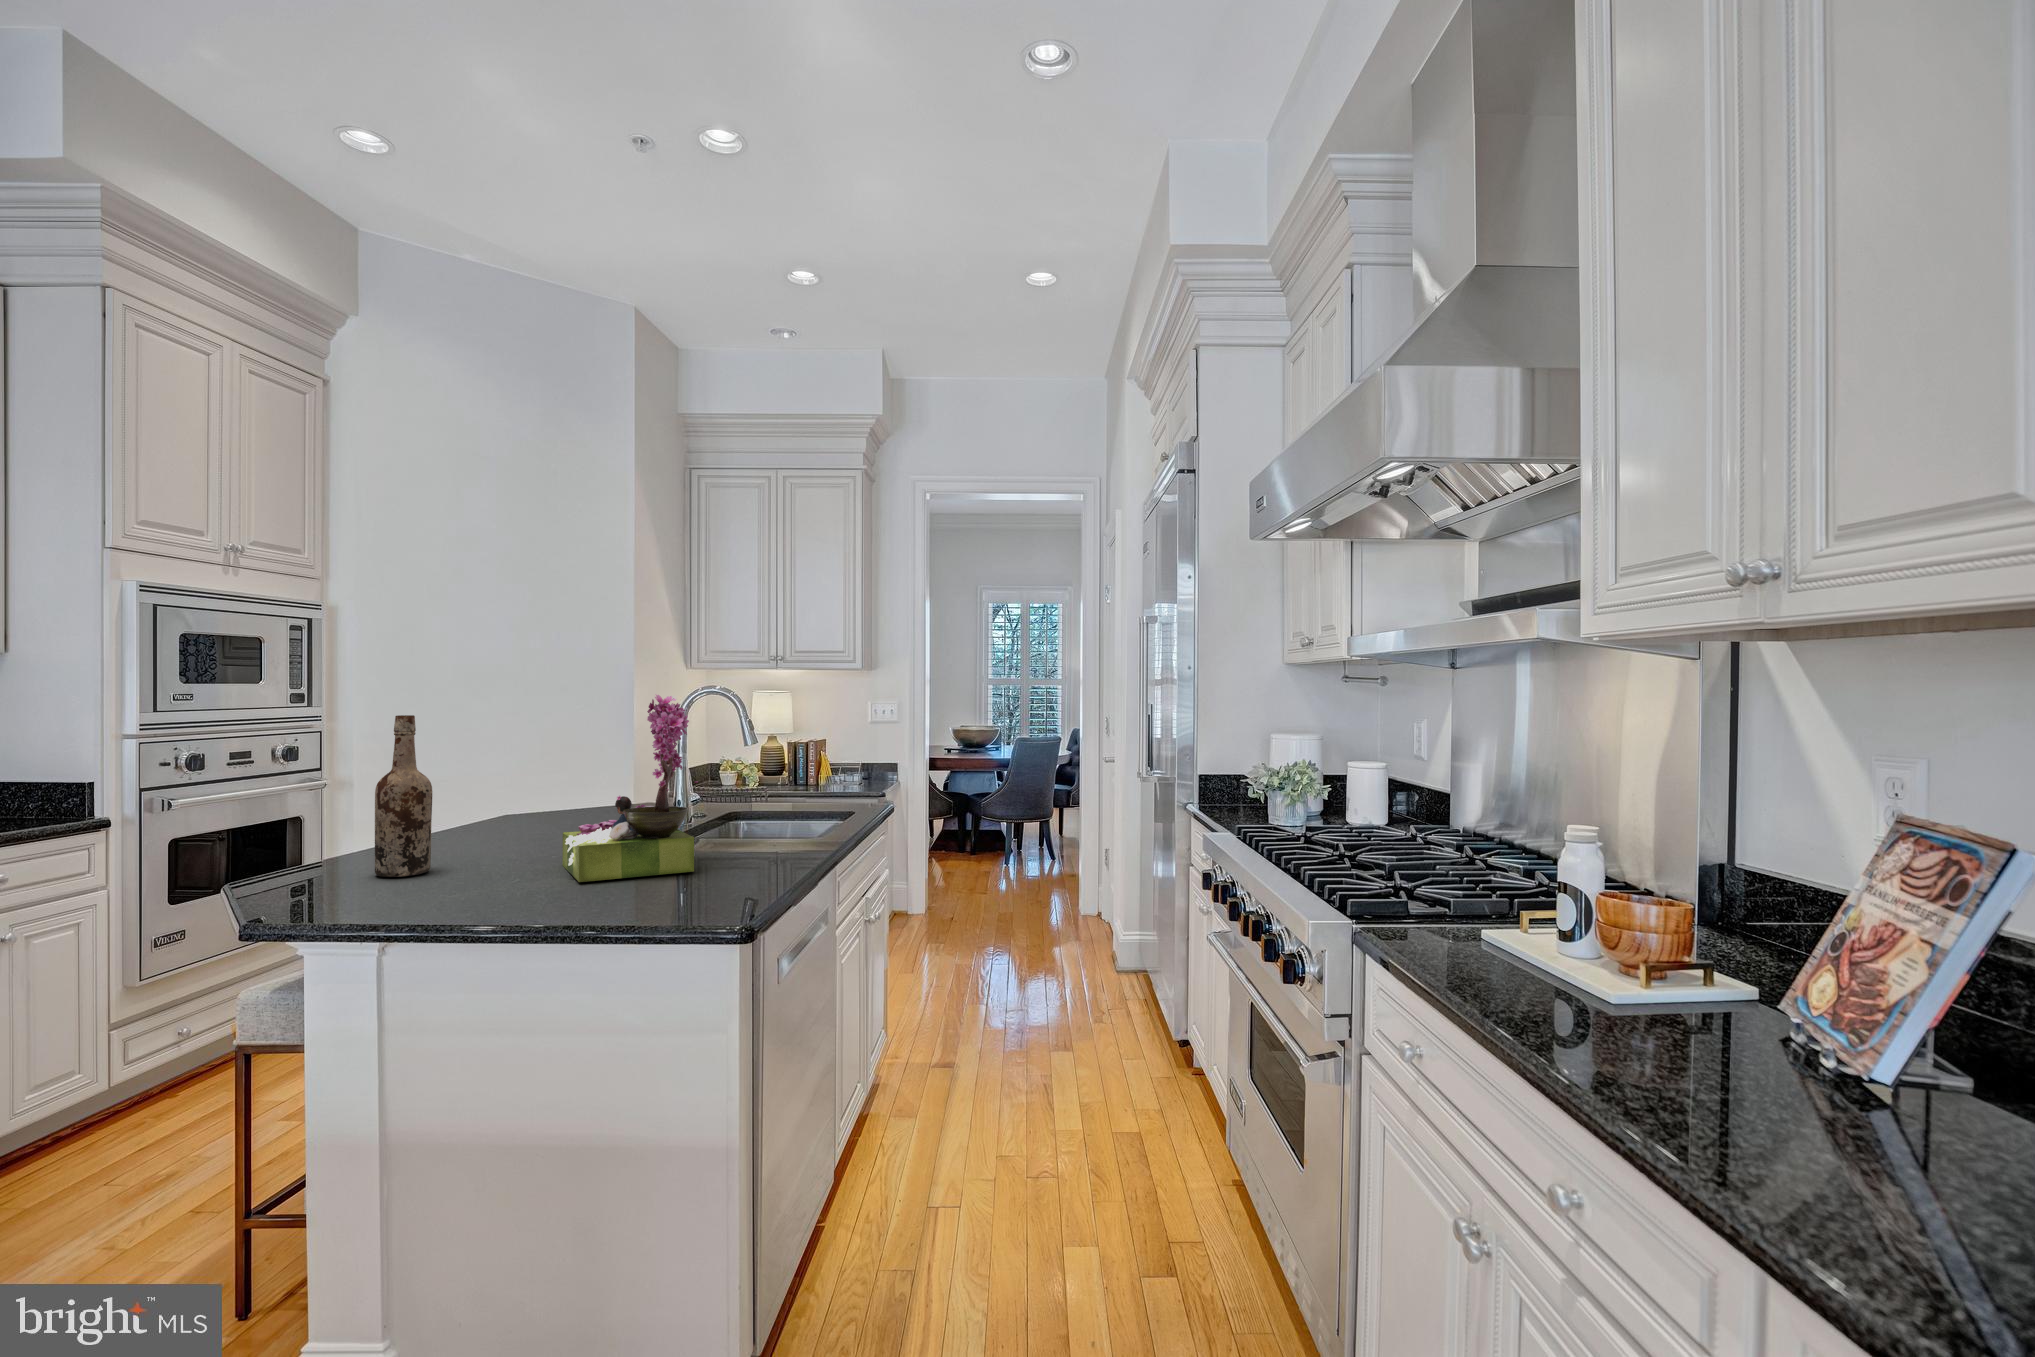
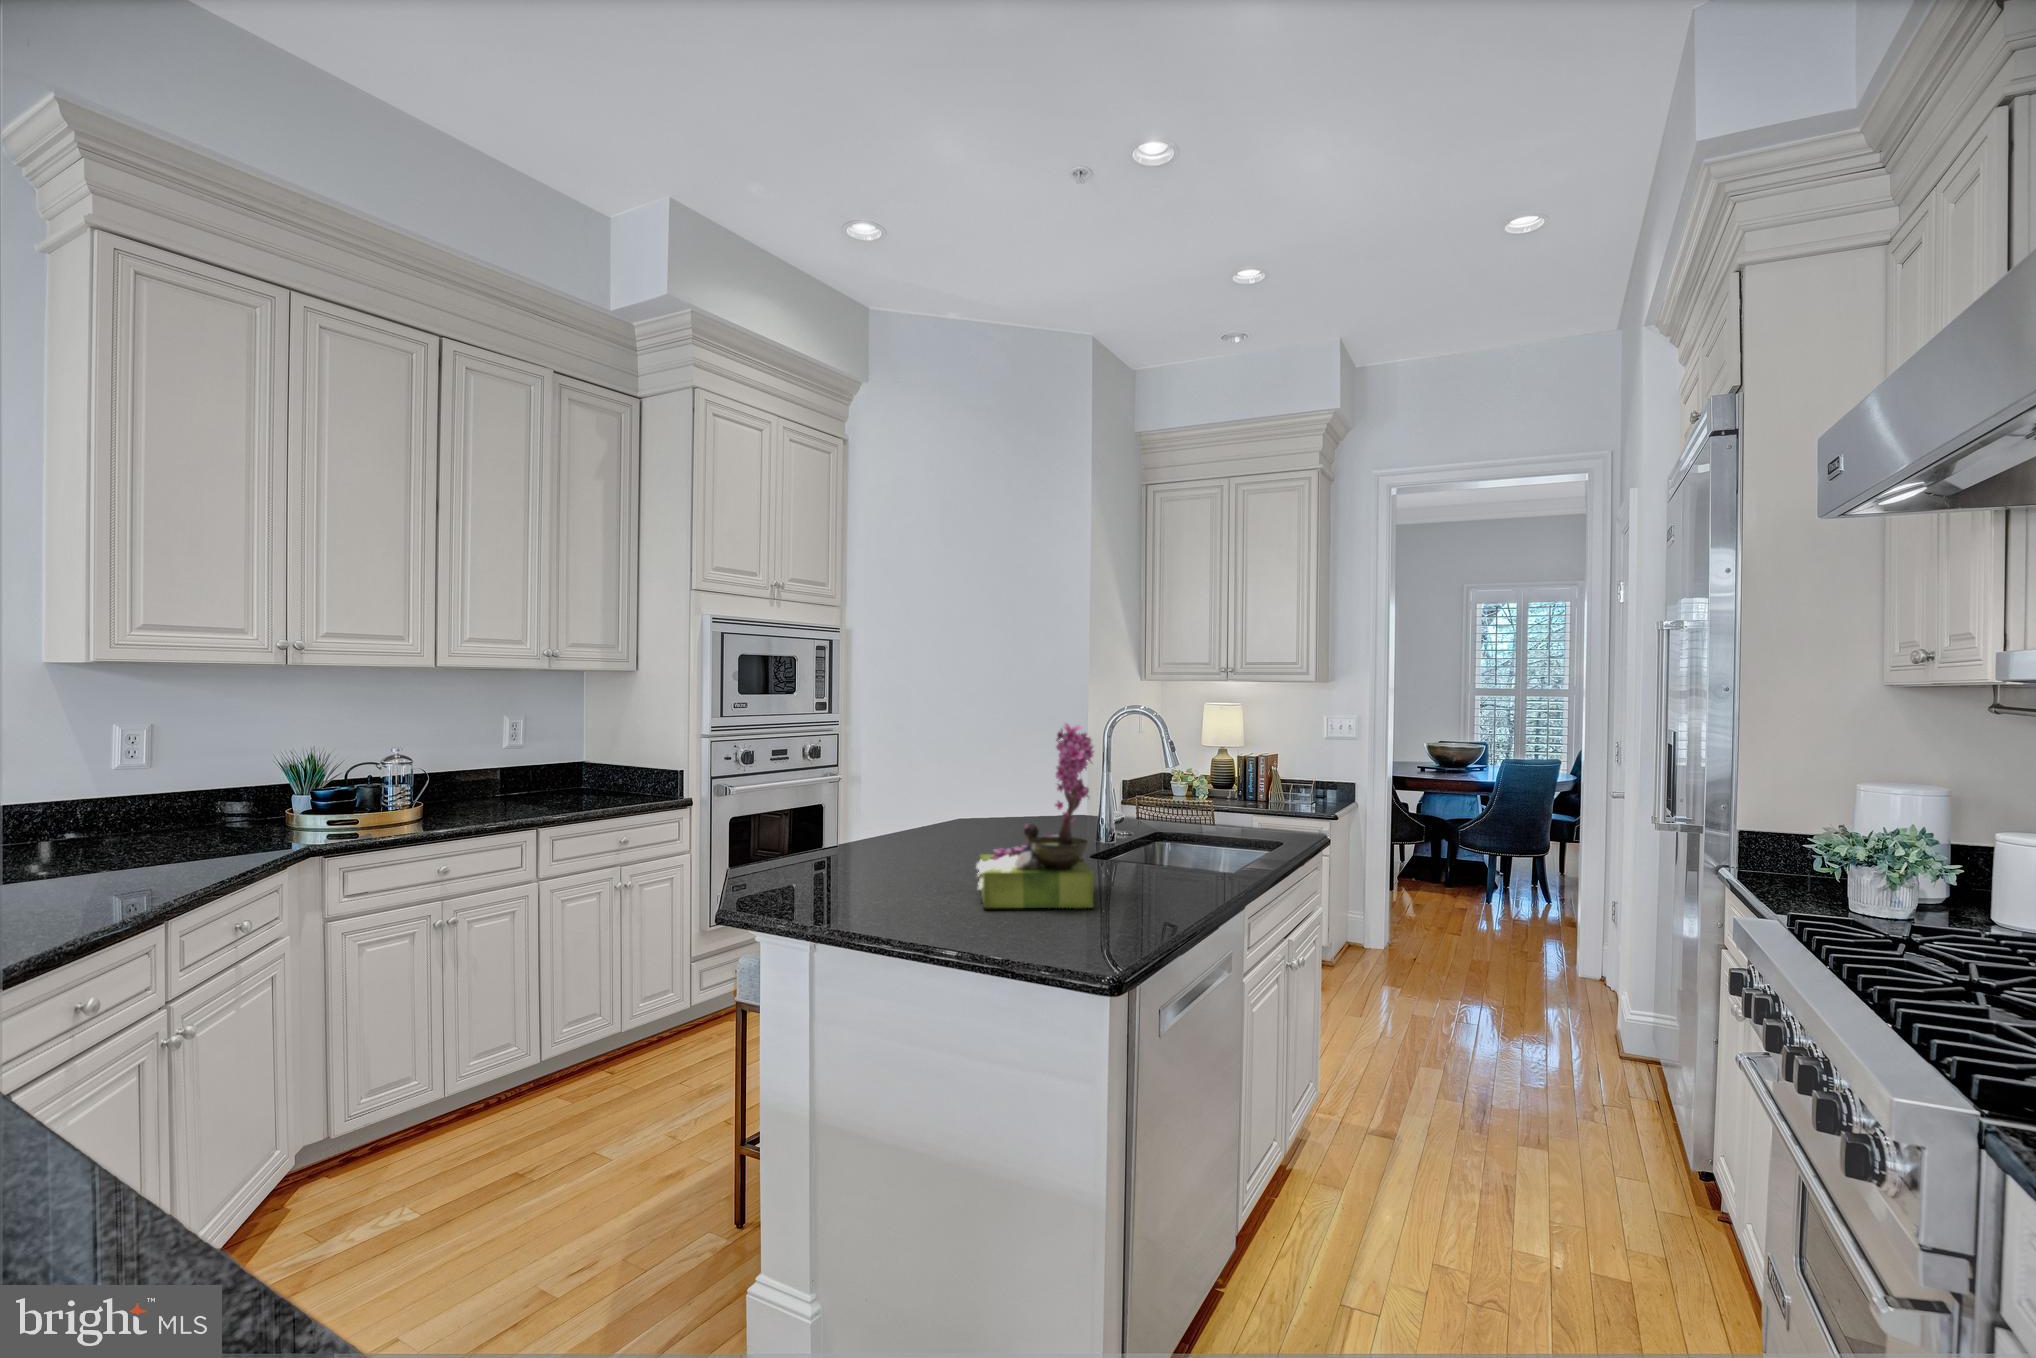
wine bottle: present [375,715,432,877] -> none [827,738,872,884]

